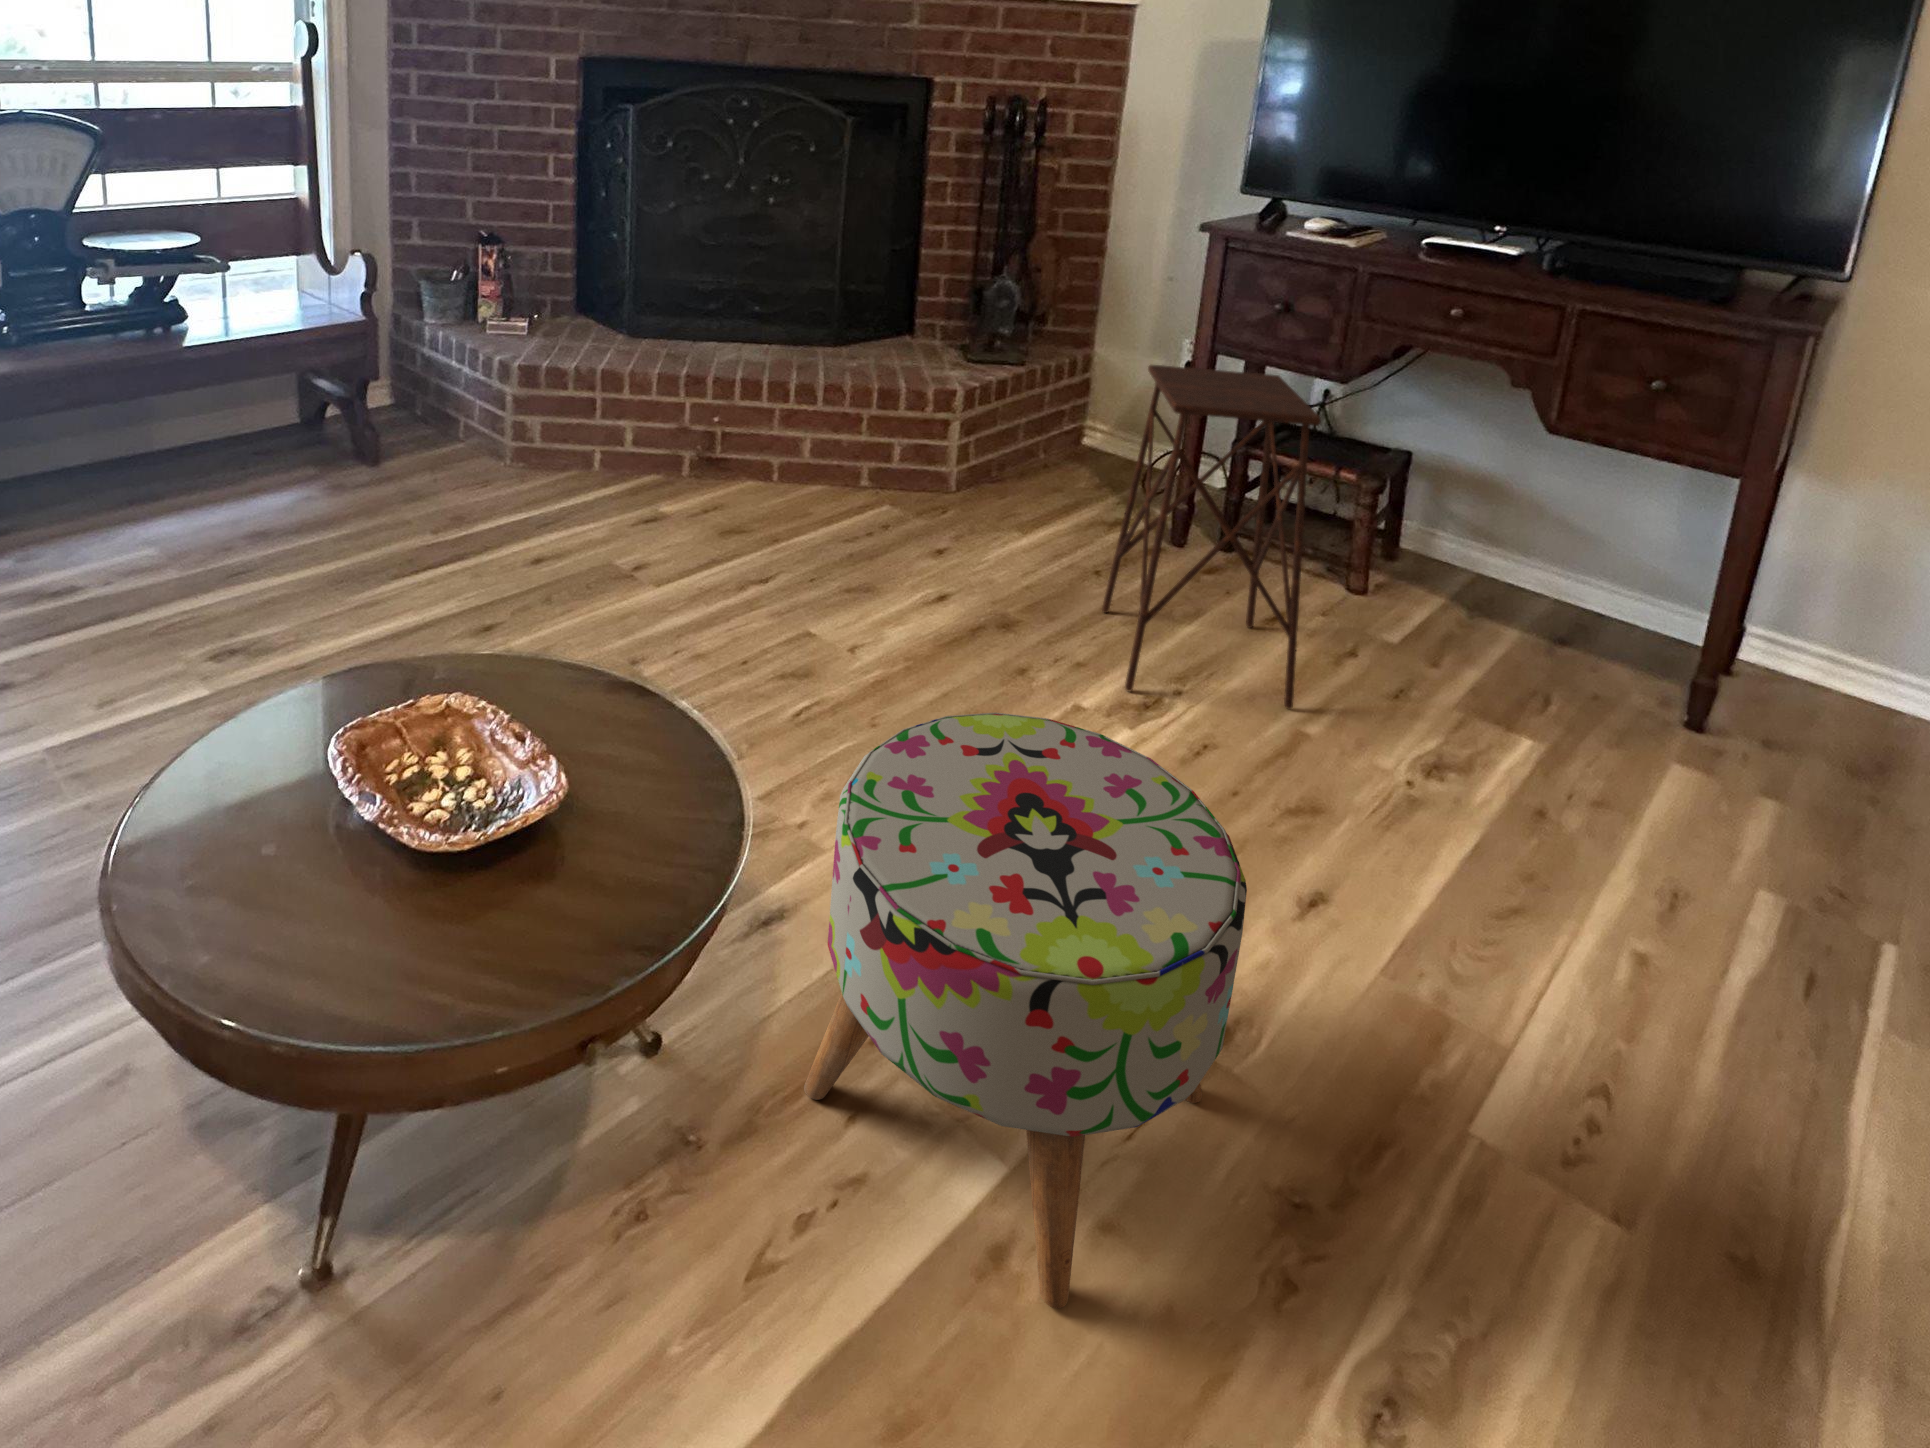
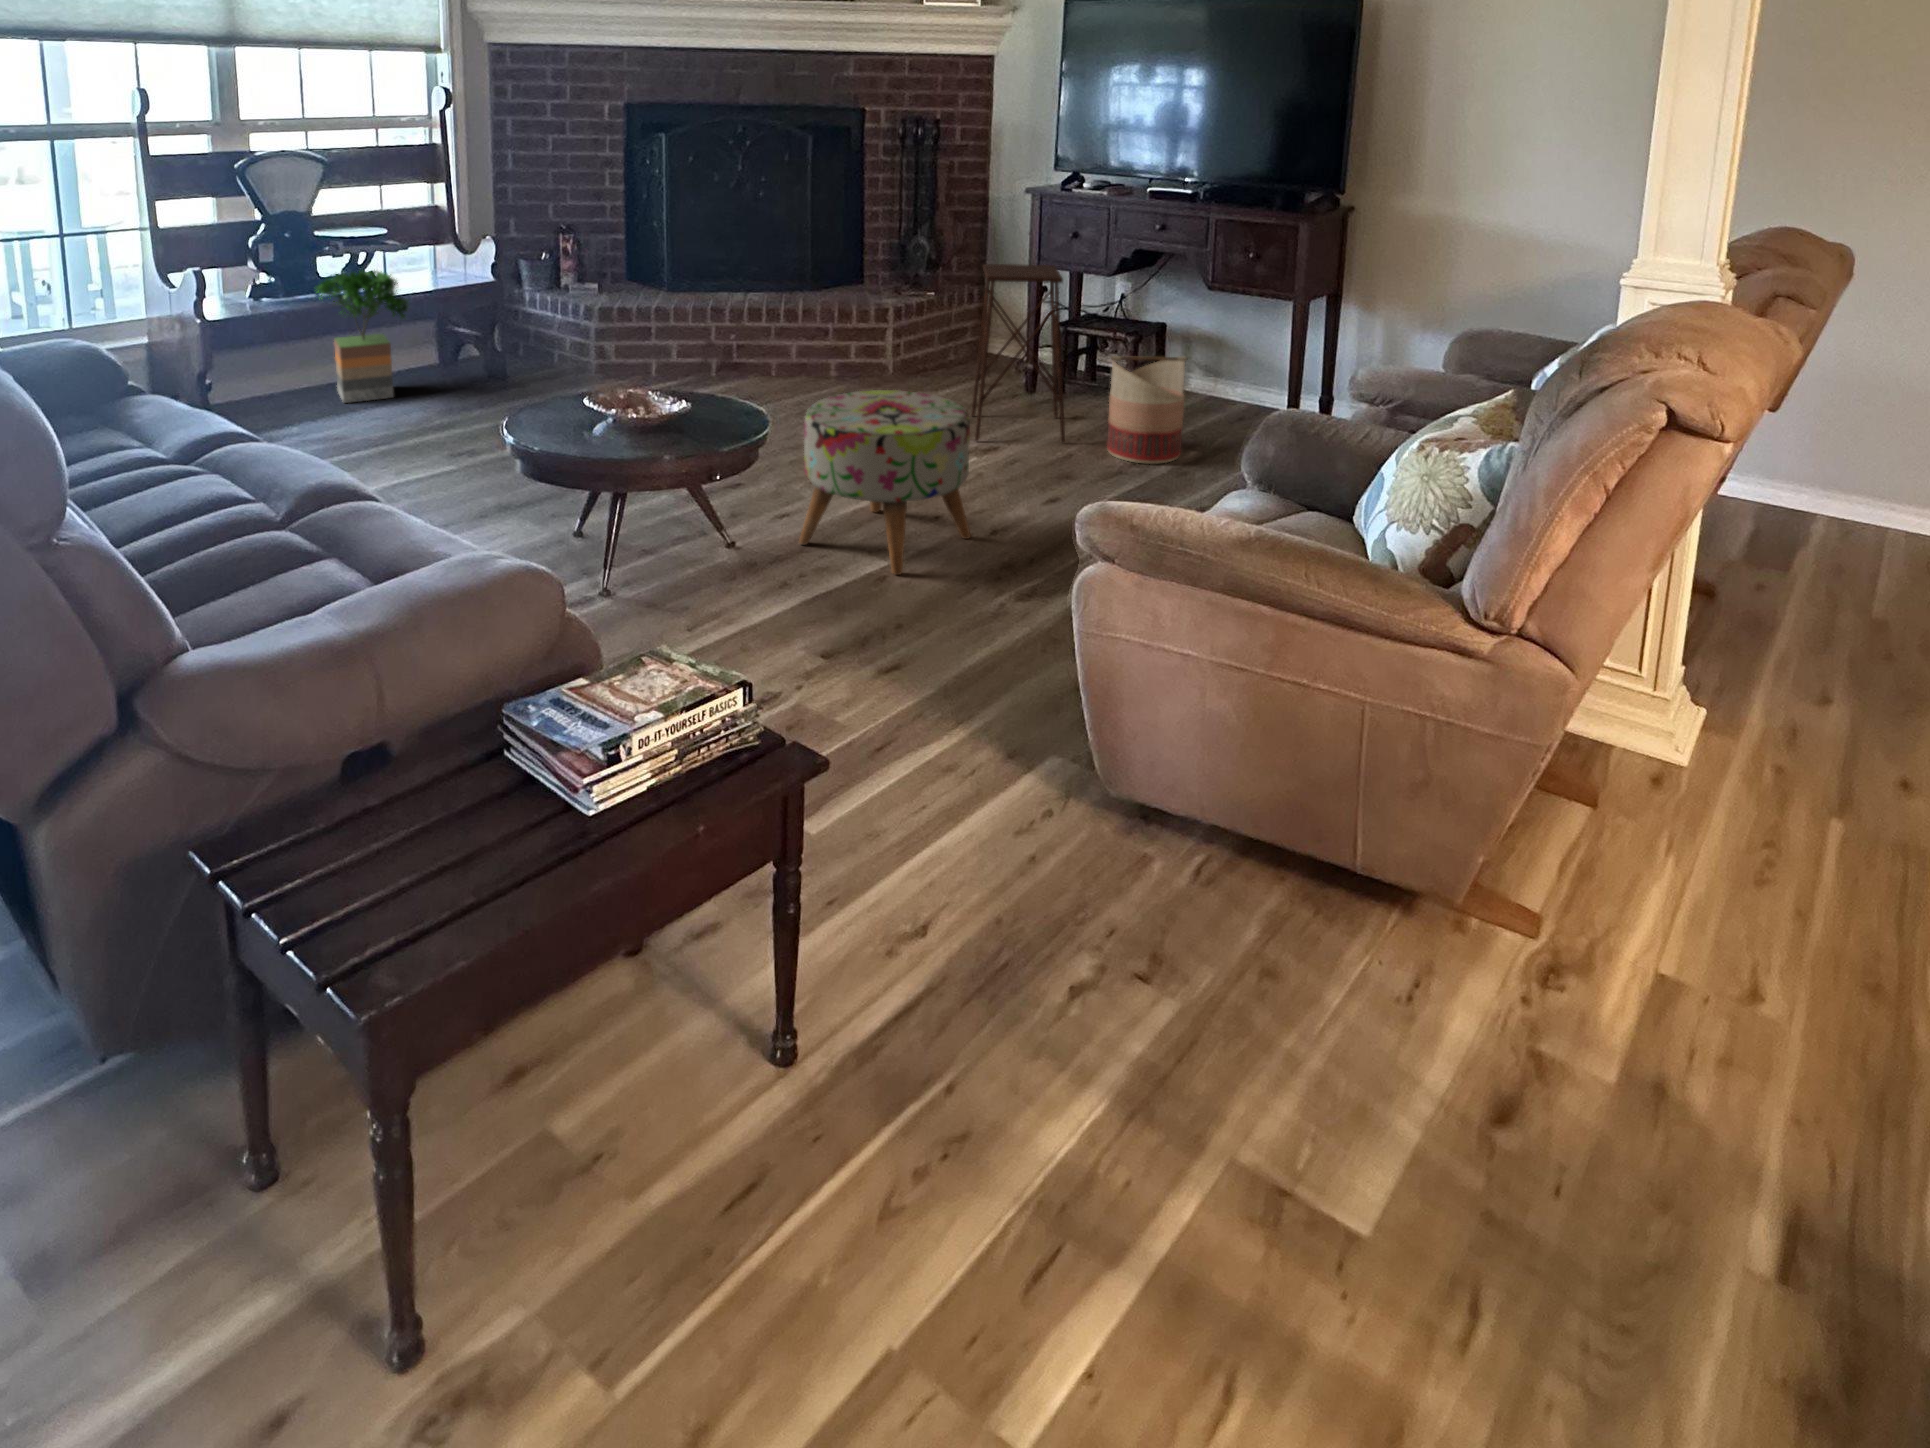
potted tree: none [67,298,224,509] -> present [317,271,409,403]
basket: none [1379,578,1568,797] -> present [1107,356,1187,464]

